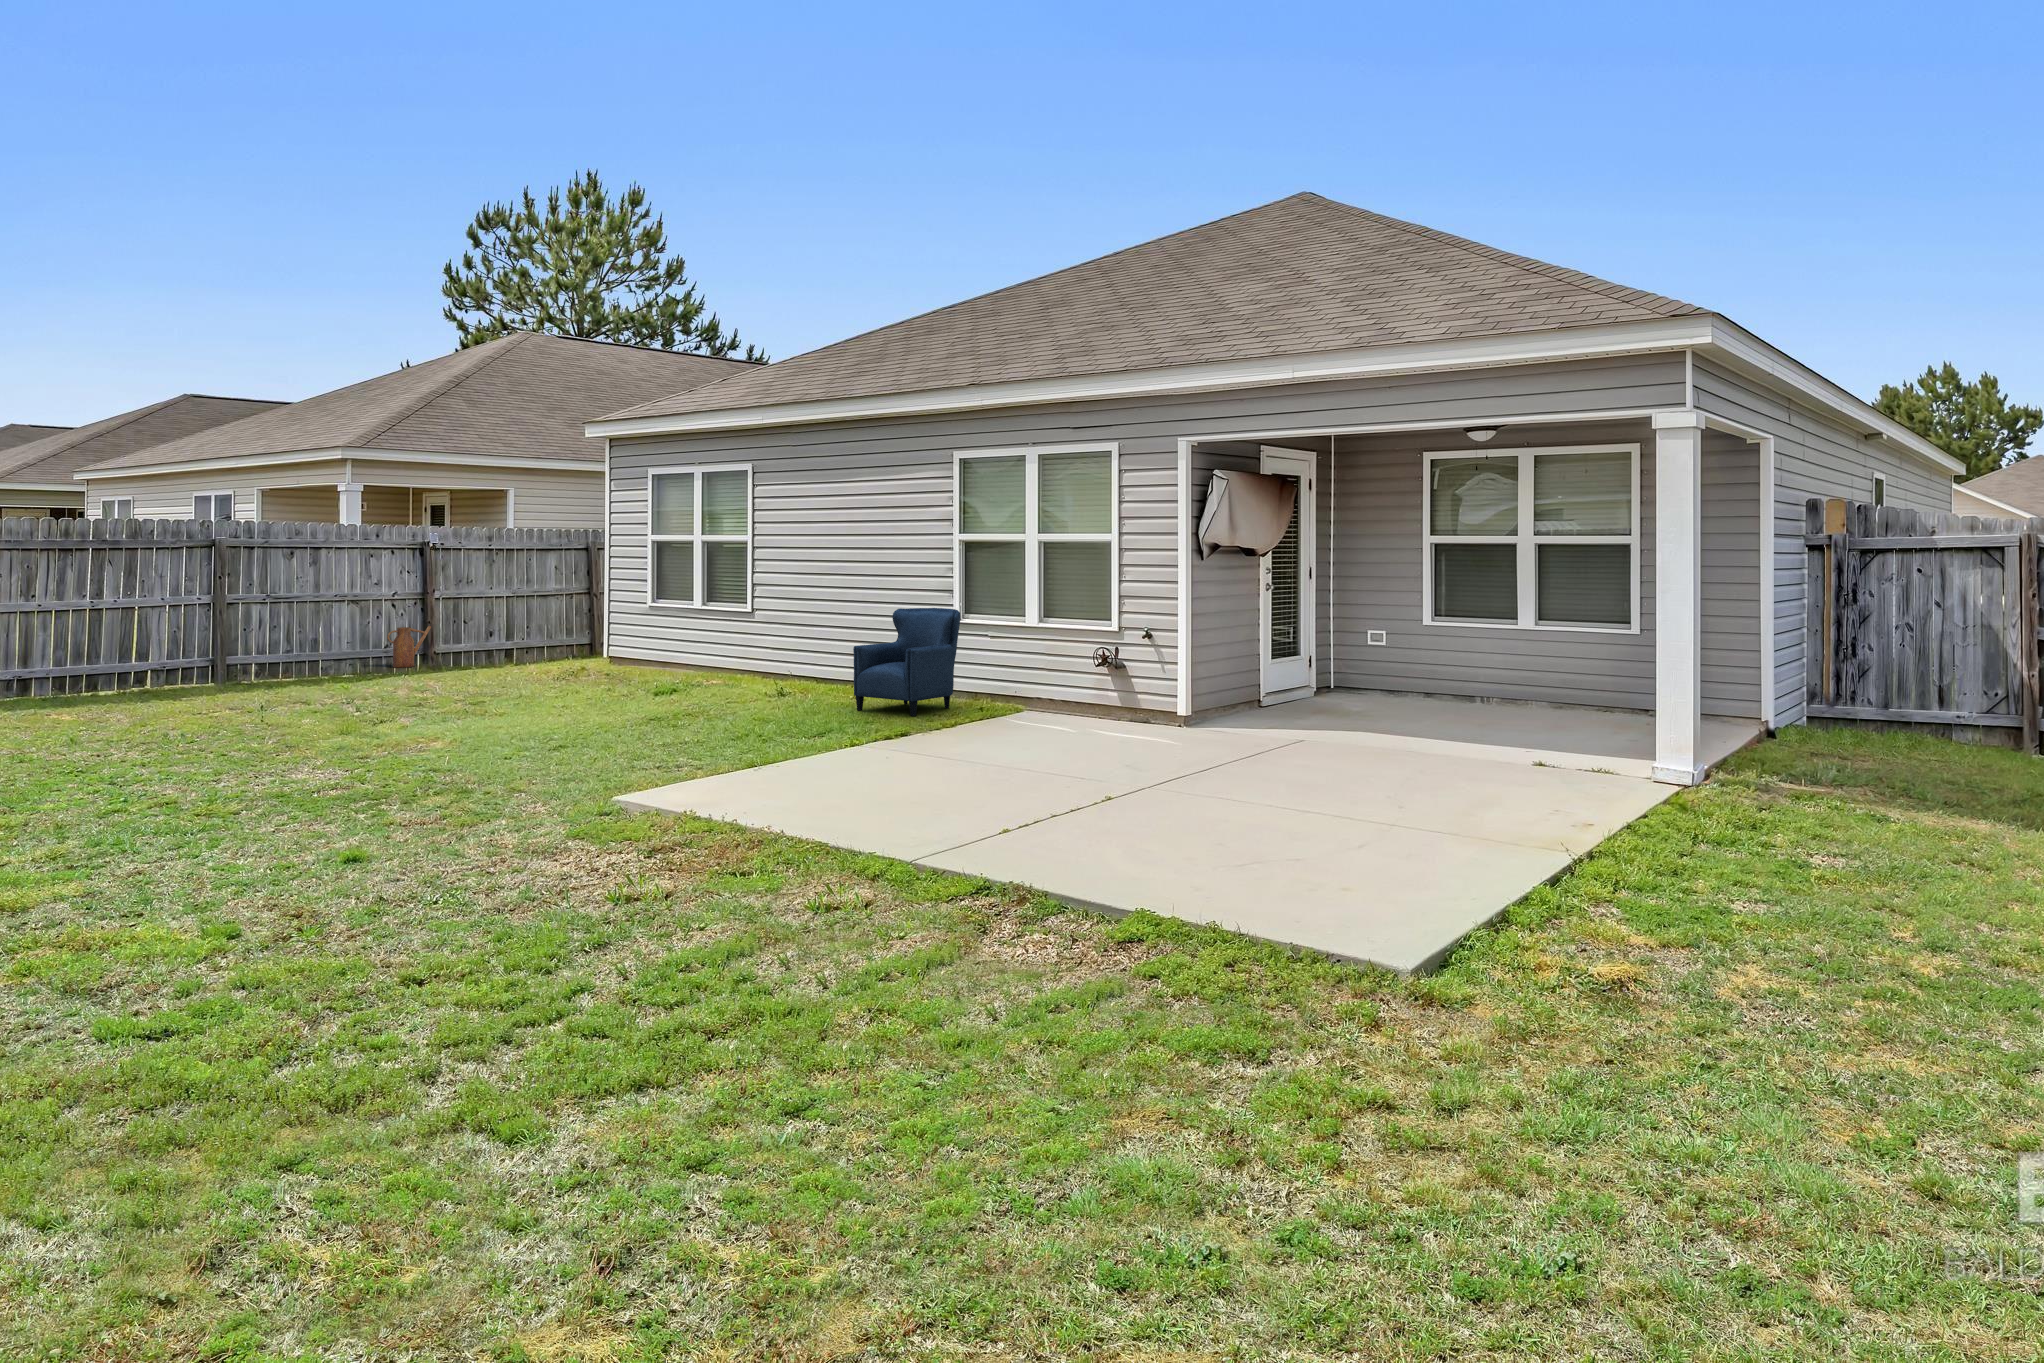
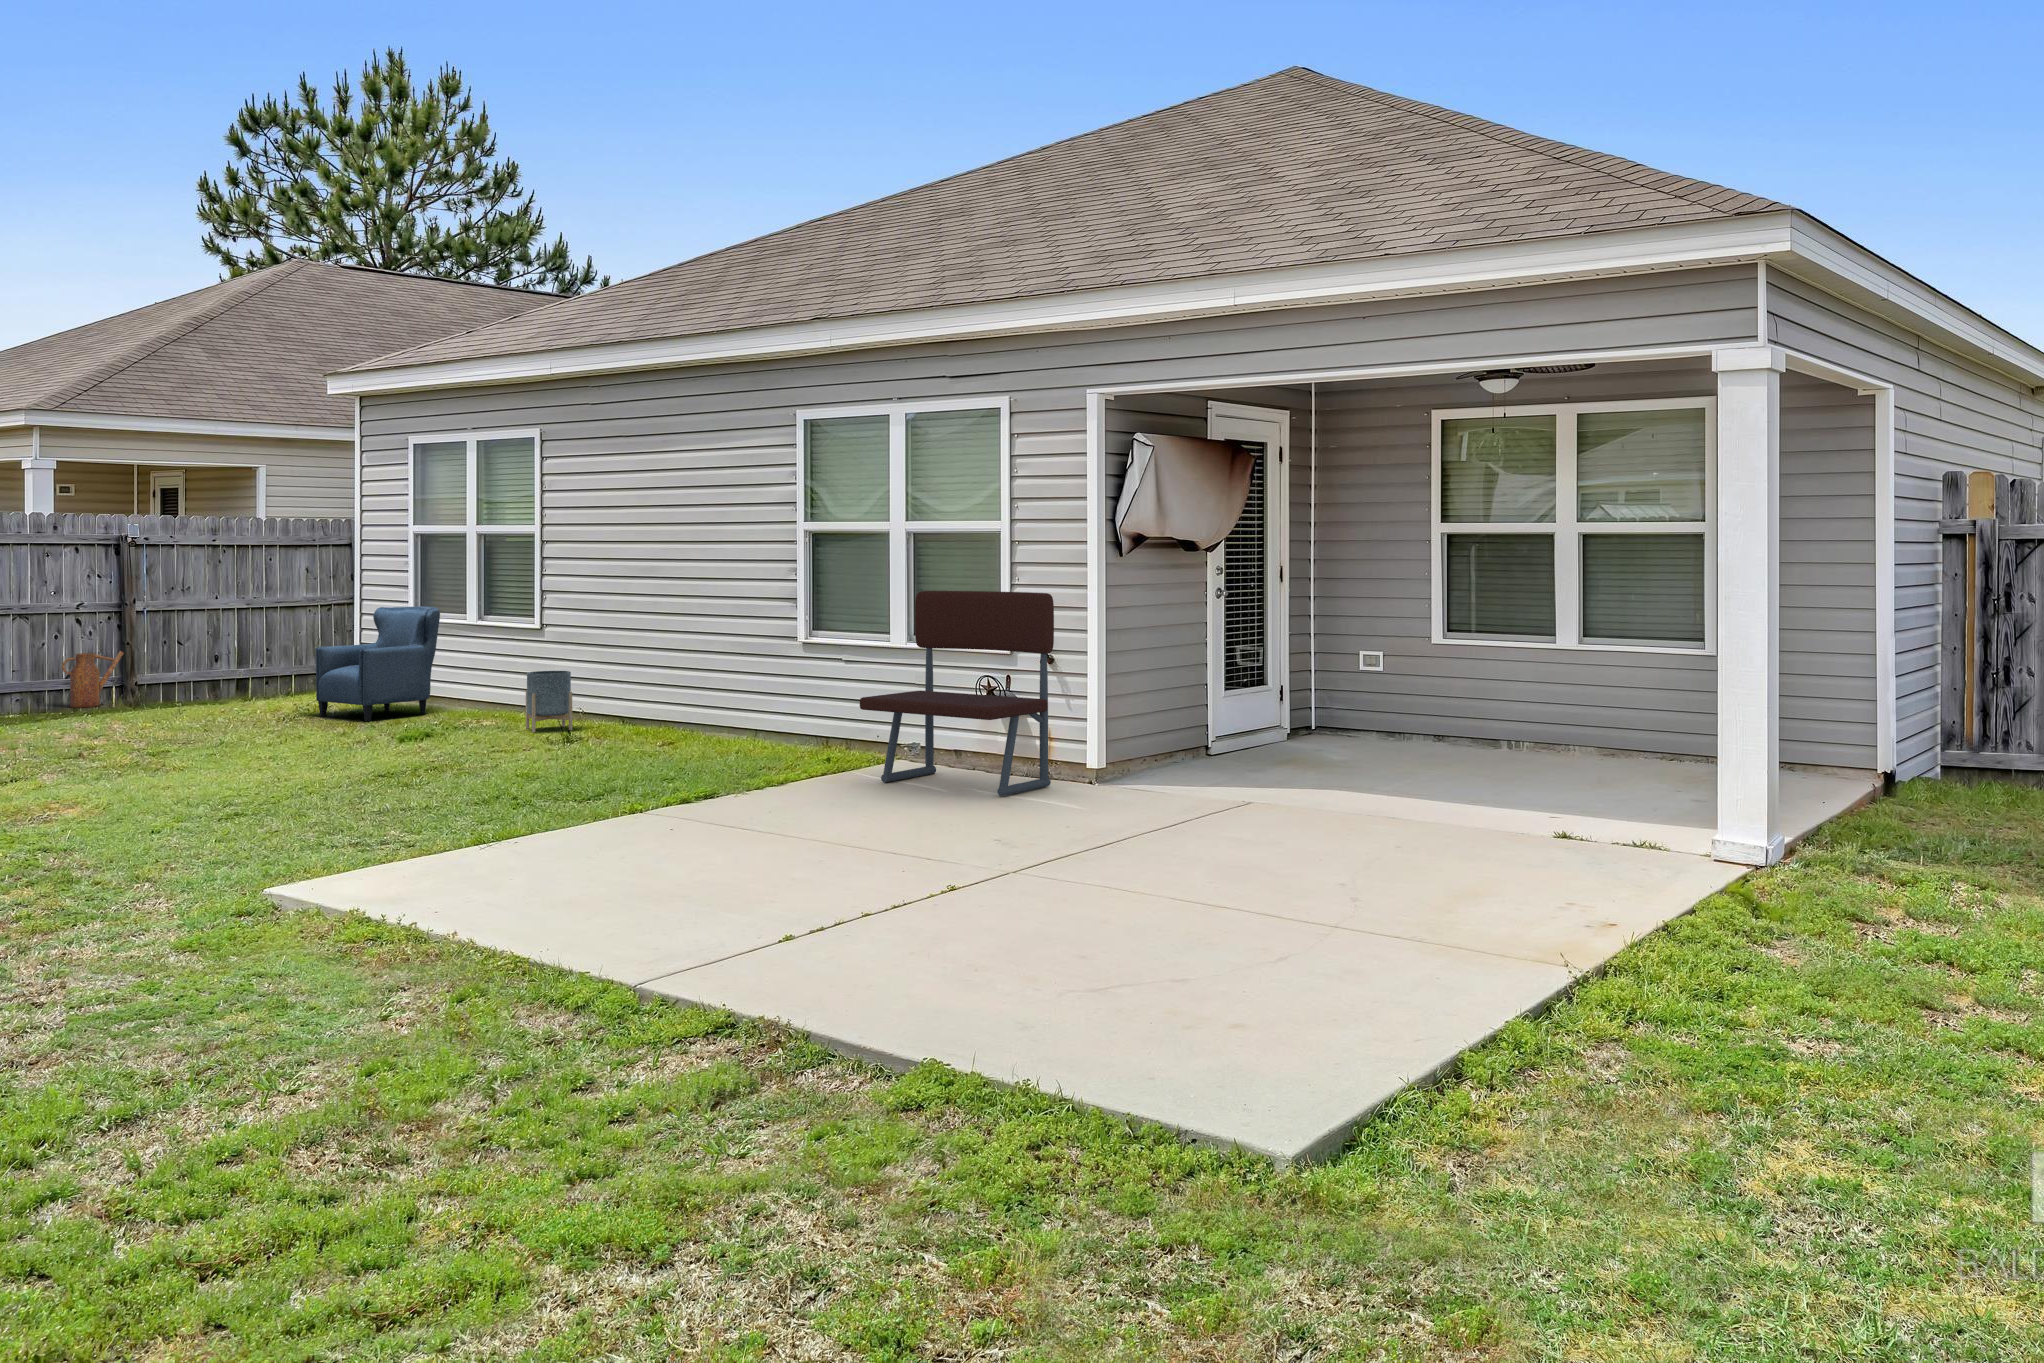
bench: none [1004,584,1147,735] -> present [860,591,1054,796]
armchair: present [853,608,960,716] -> present [316,606,440,721]
planter: none [738,642,773,687] -> present [526,671,572,732]

